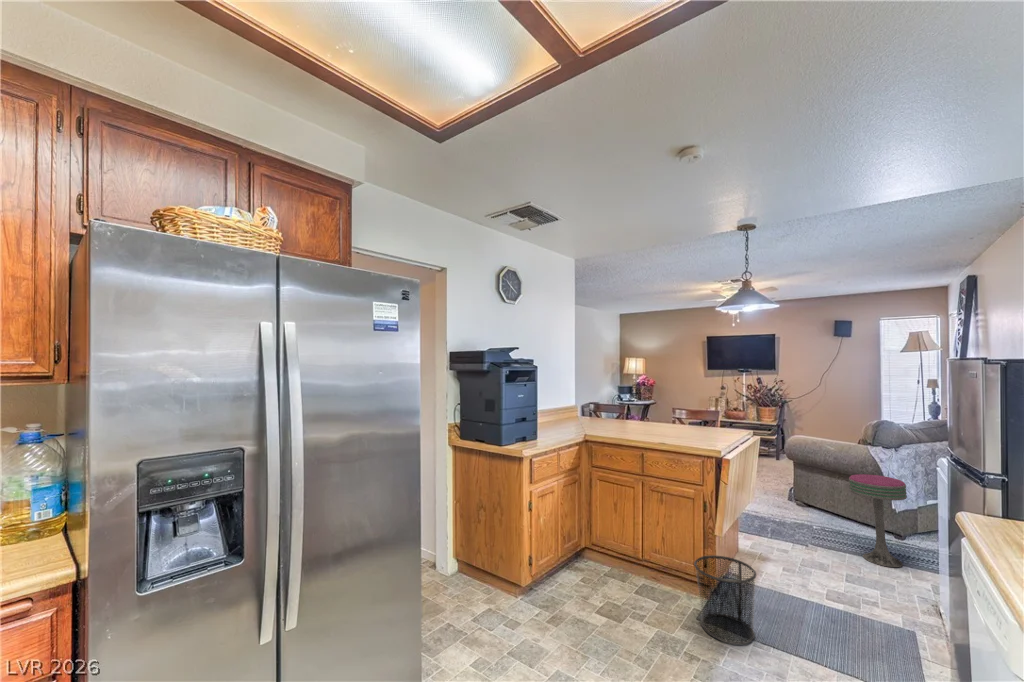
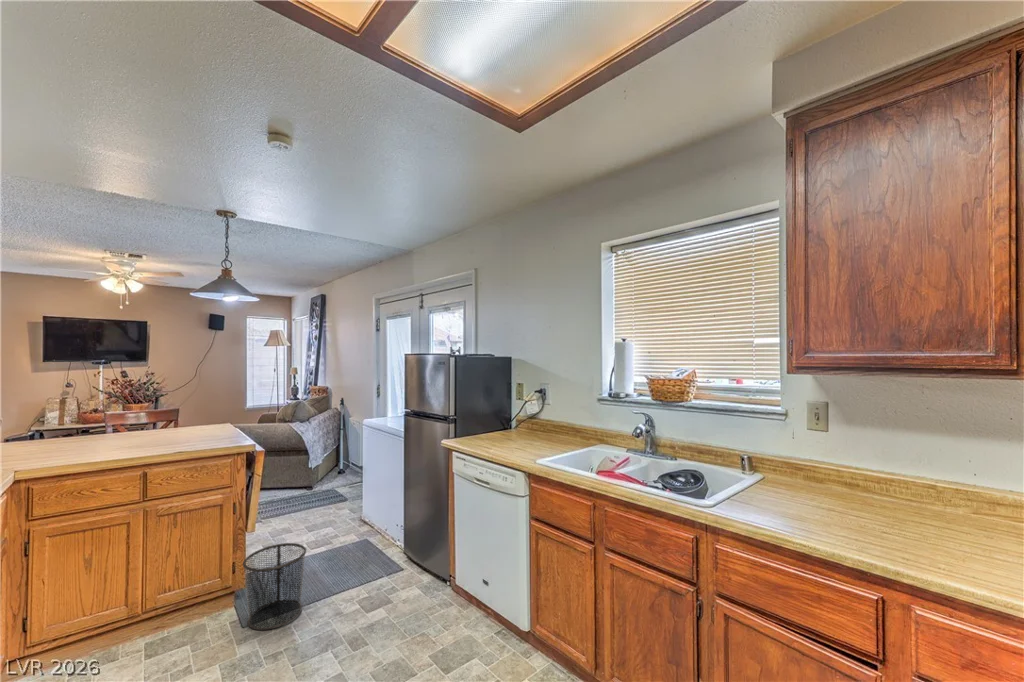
bar stool: present [849,474,907,567] -> none [293,442,331,512]

